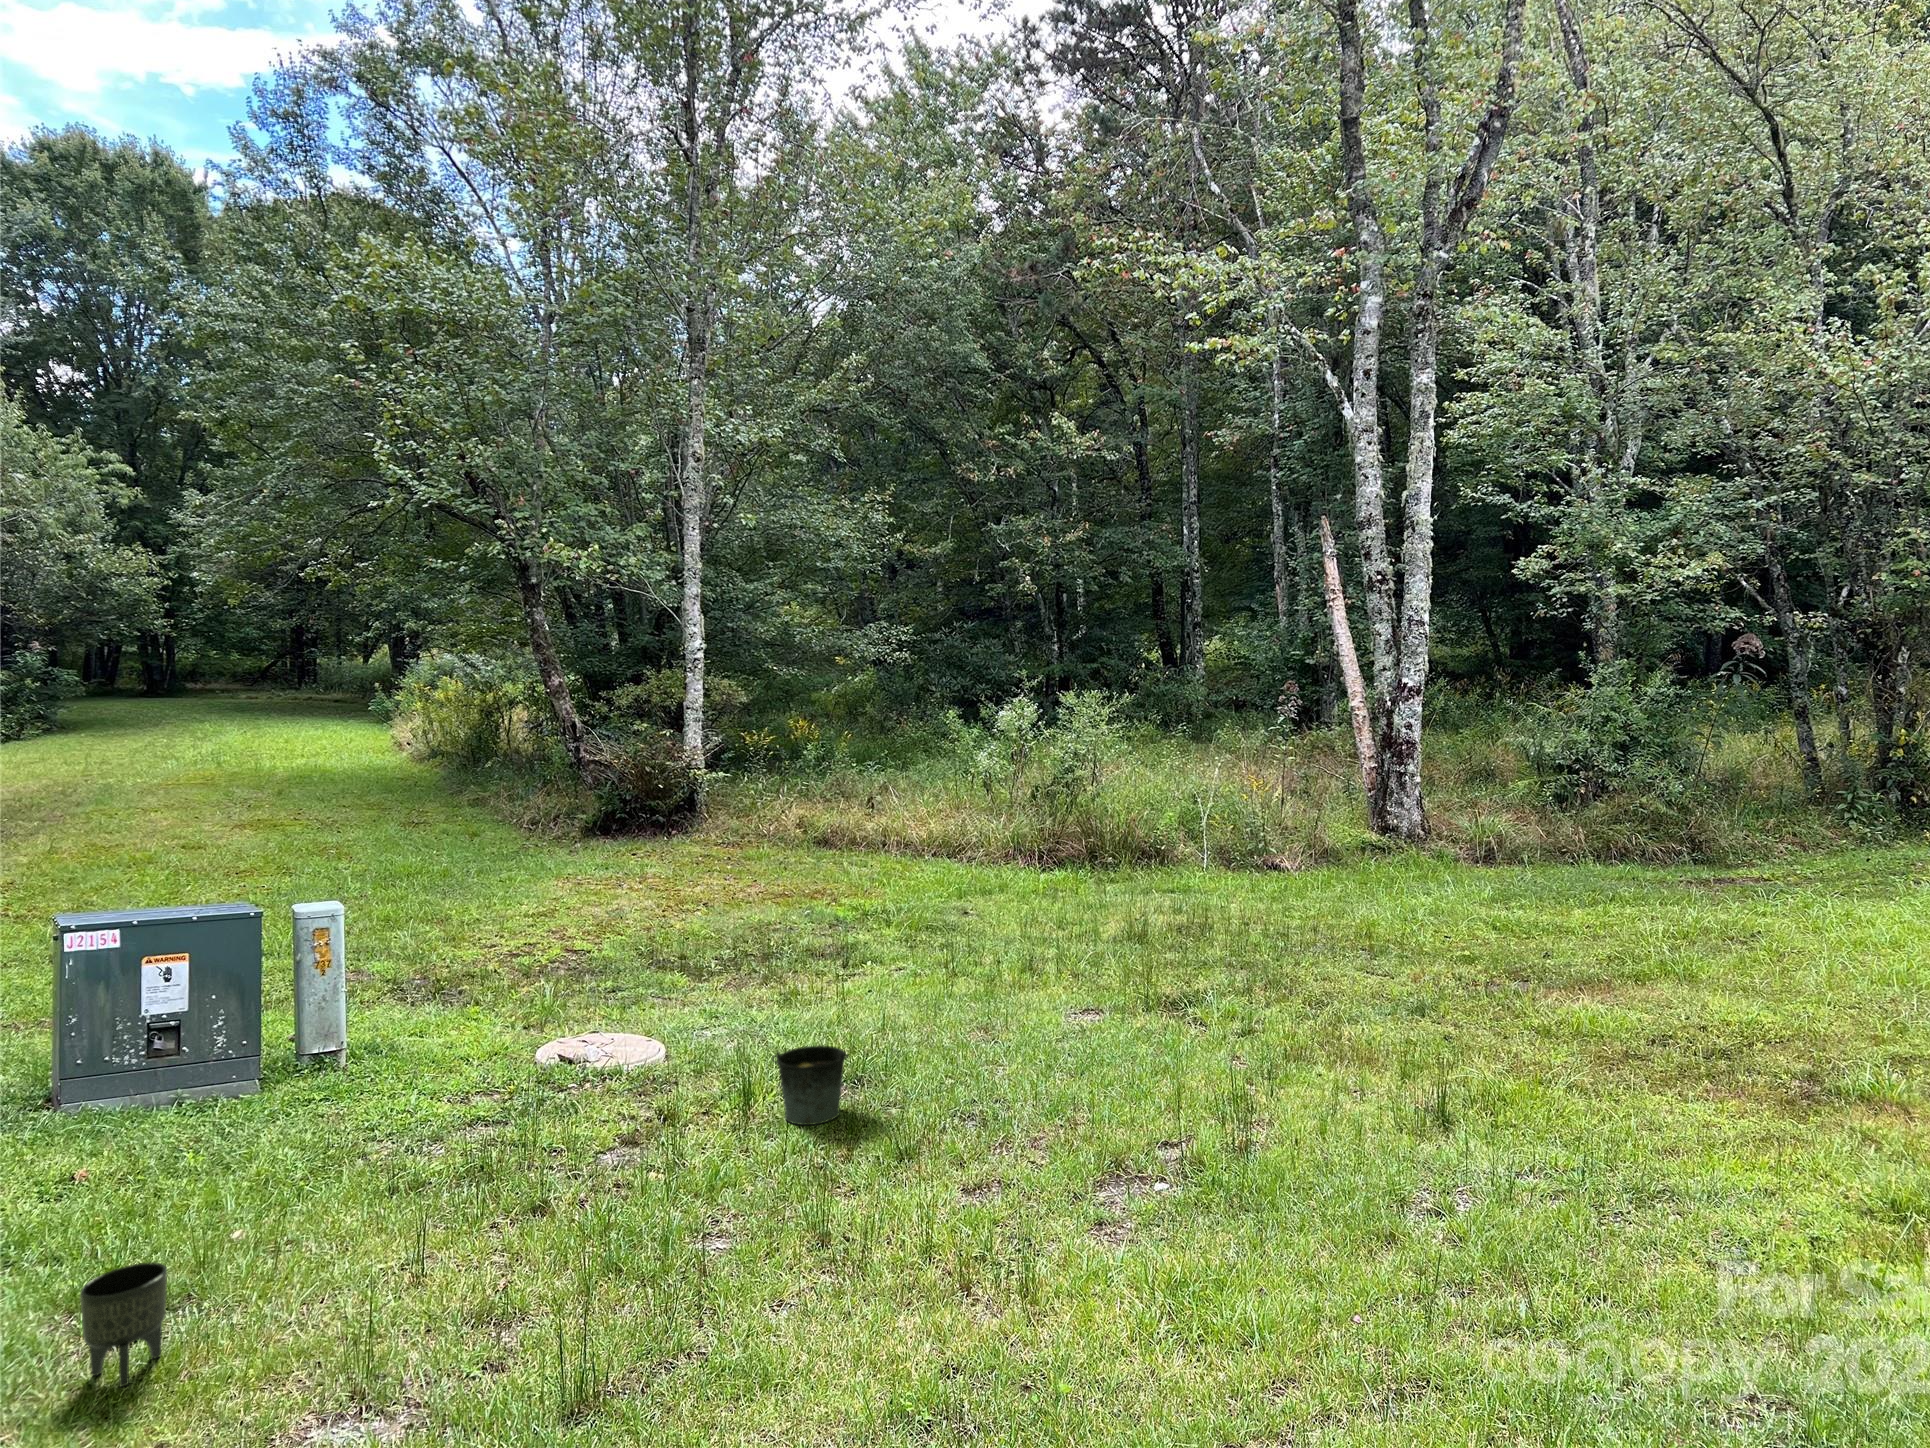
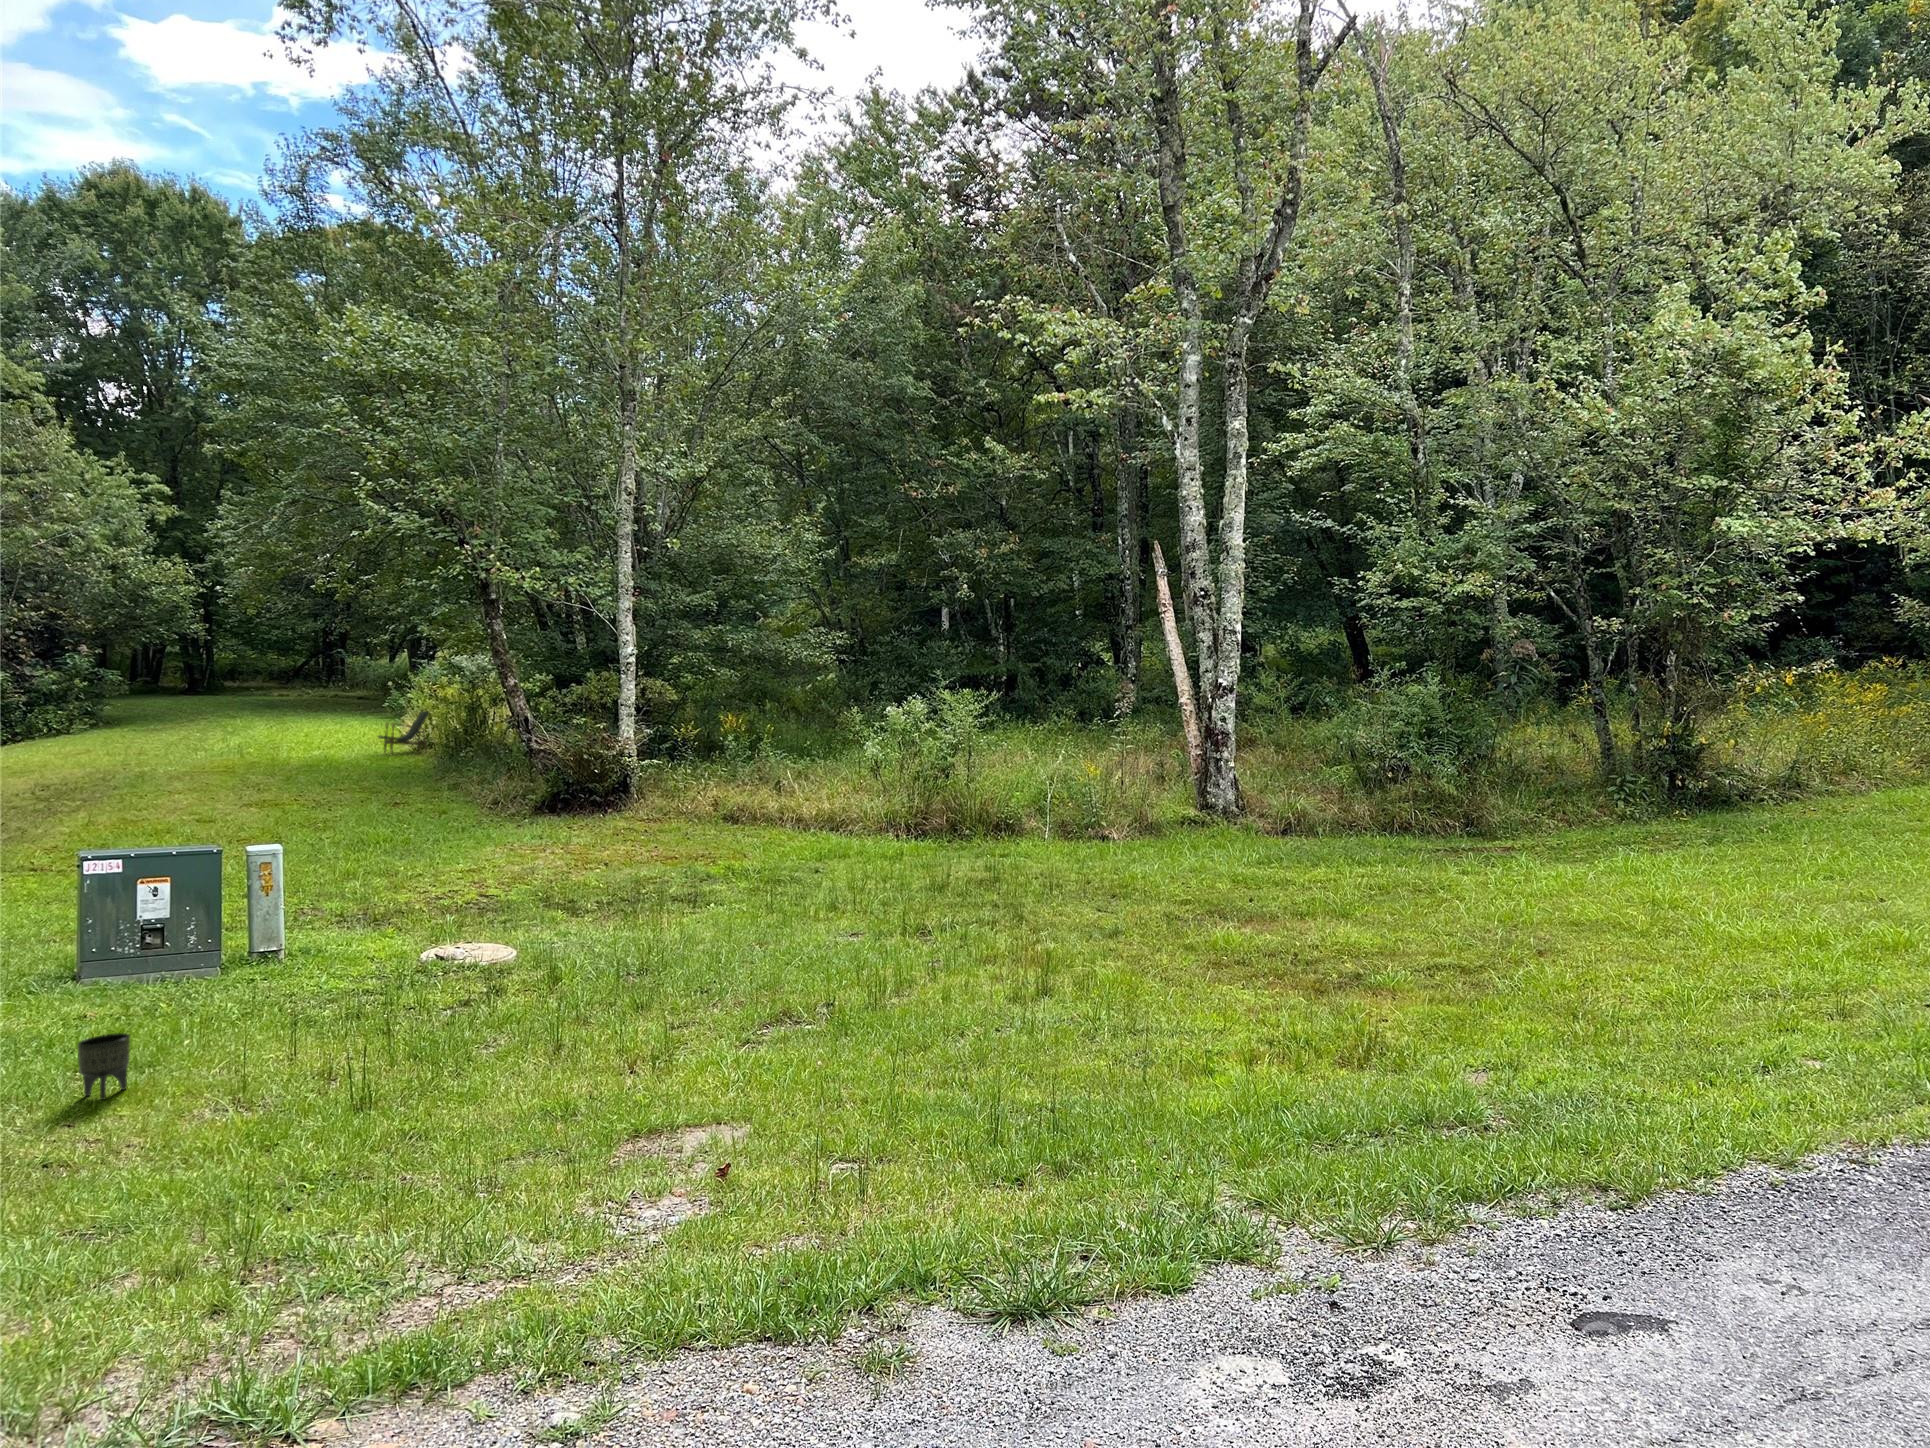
lounge chair: none [379,713,437,763] -> present [378,711,429,753]
bucket: present [772,1045,849,1125] -> none [567,941,623,992]

